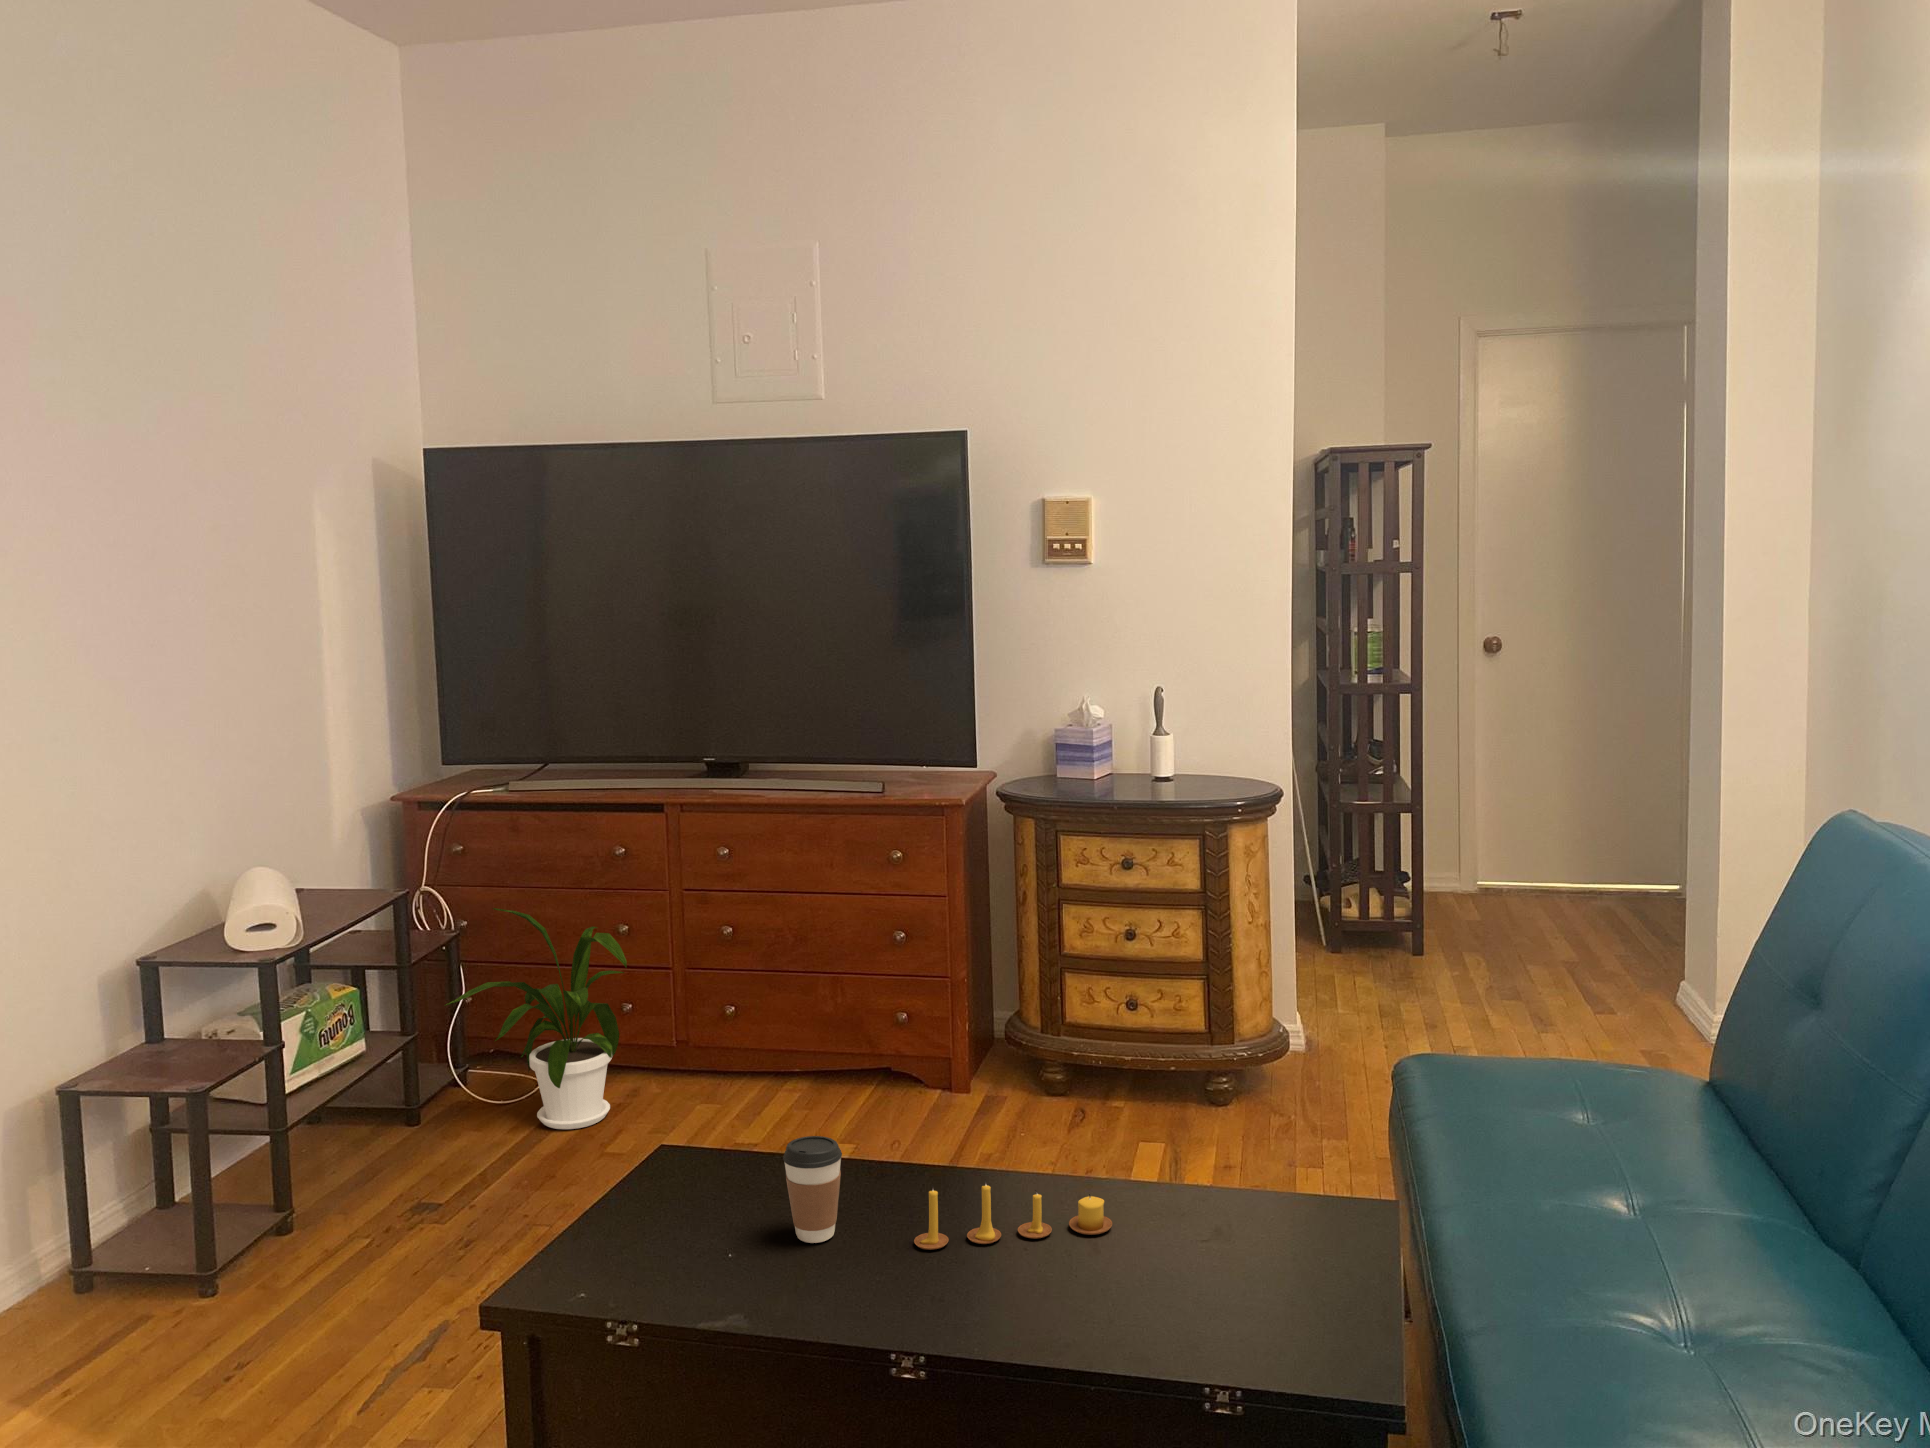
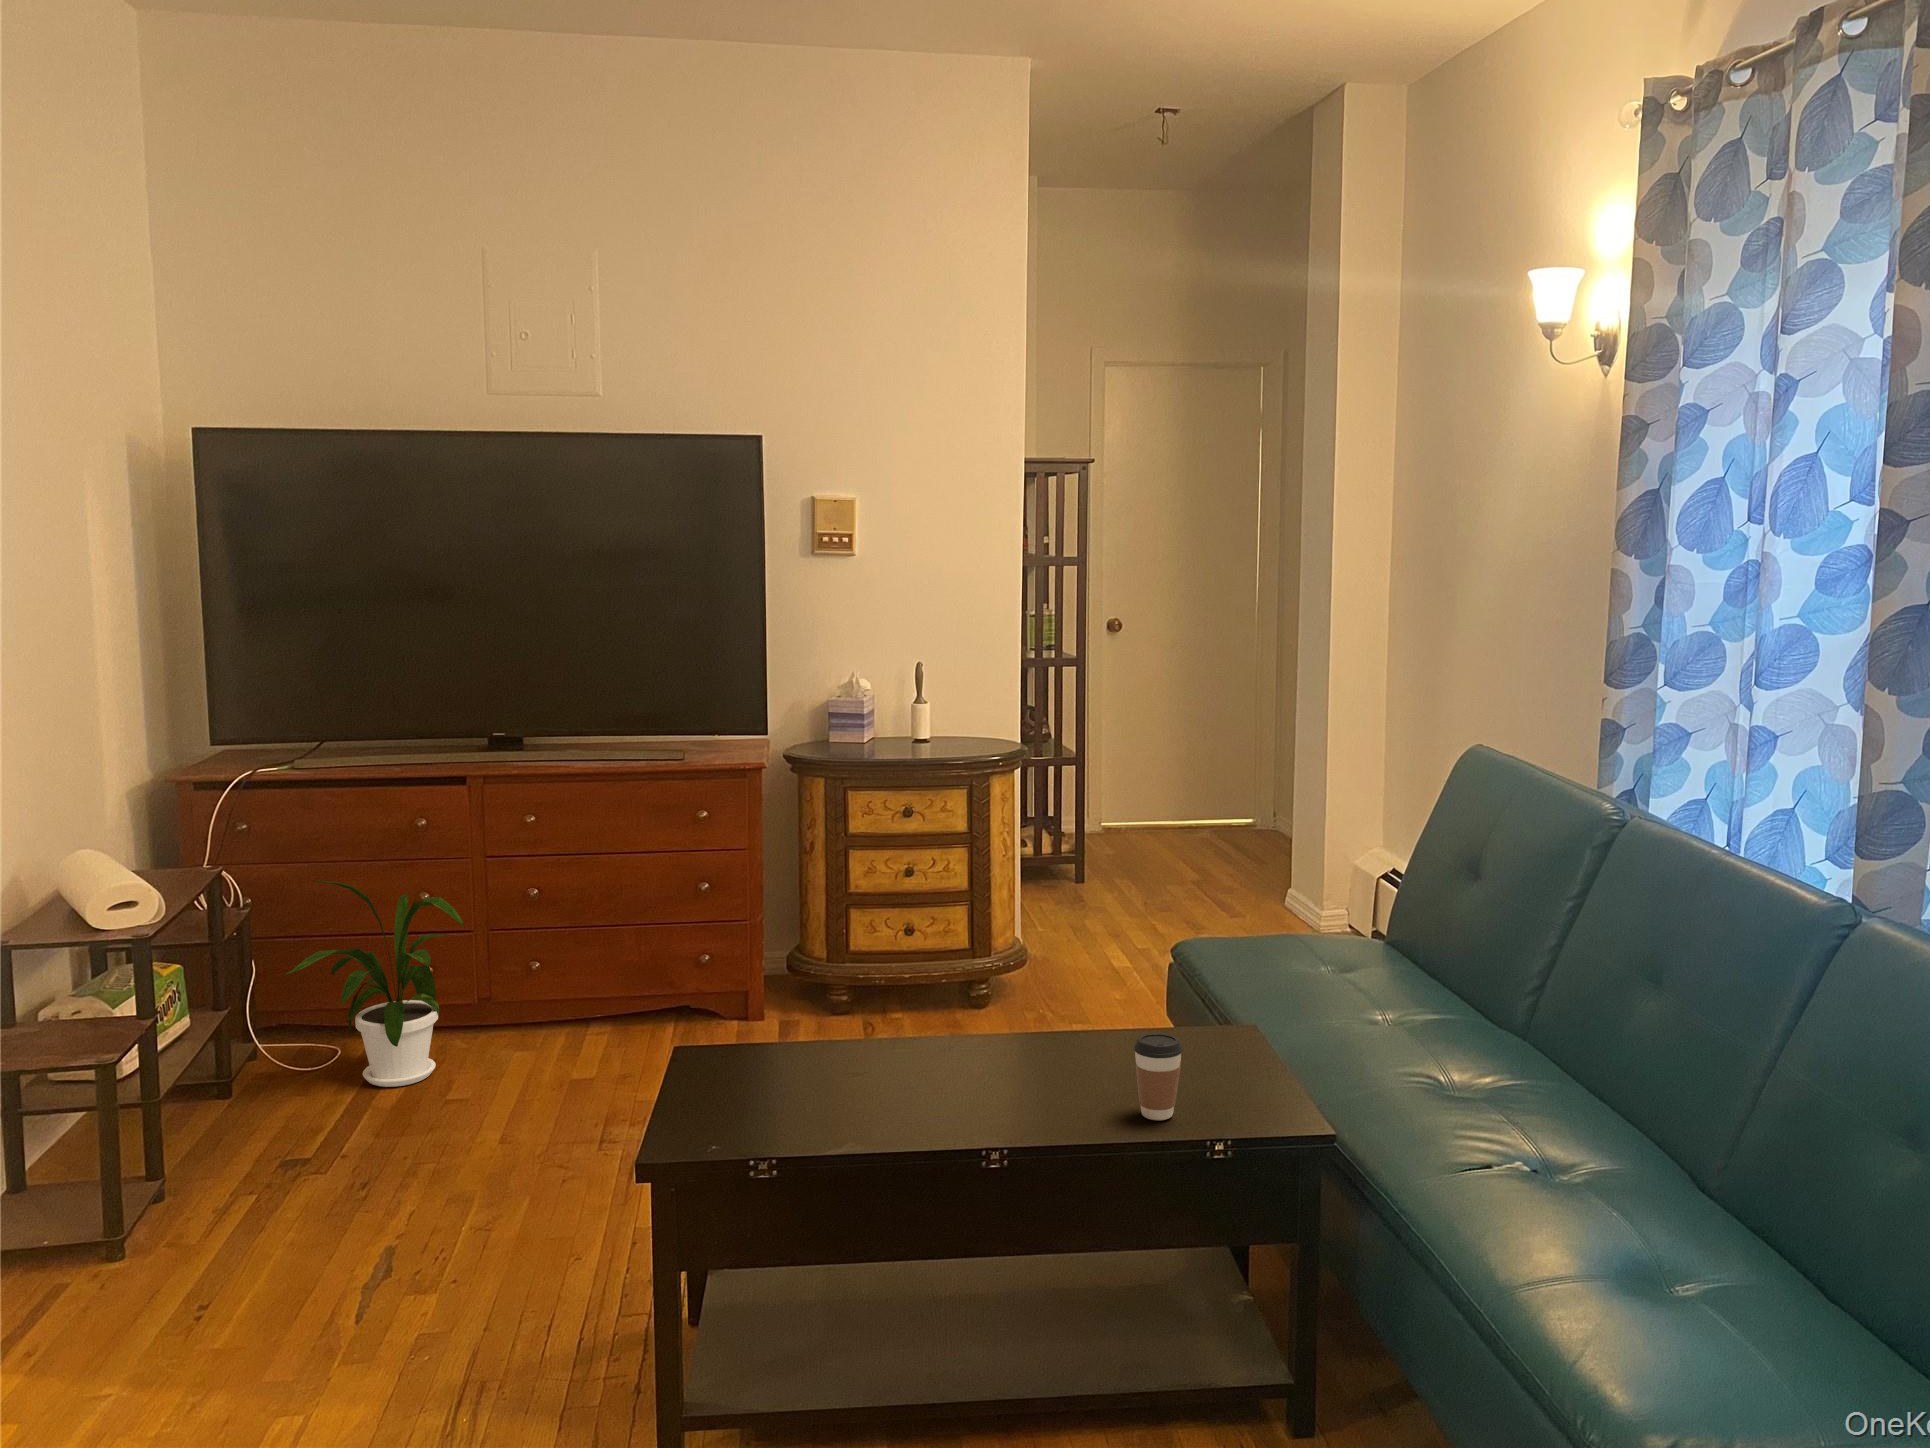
coffee cup: present [783,1136,842,1243] -> present [1134,1034,1183,1120]
candle: present [914,1180,1112,1250] -> none [951,1033,1088,1090]

